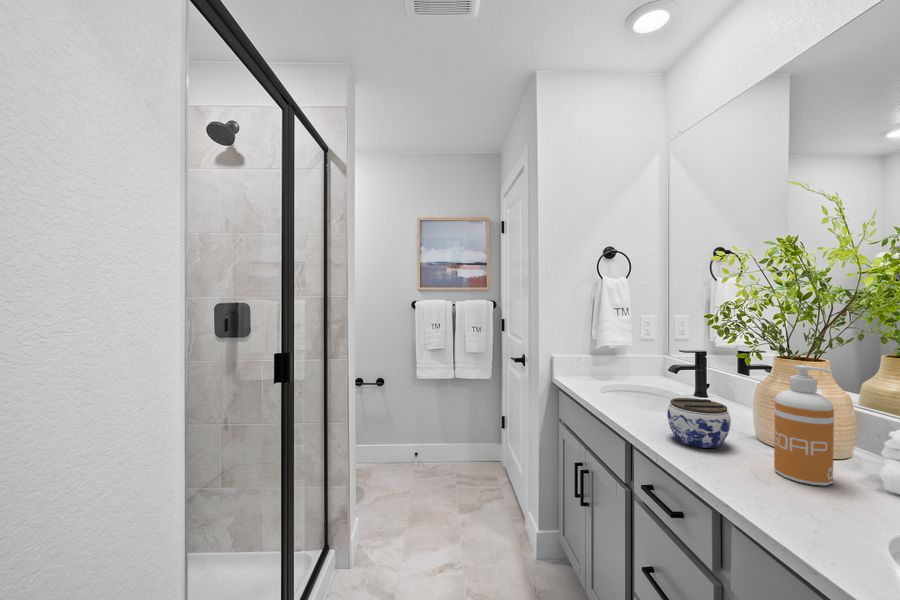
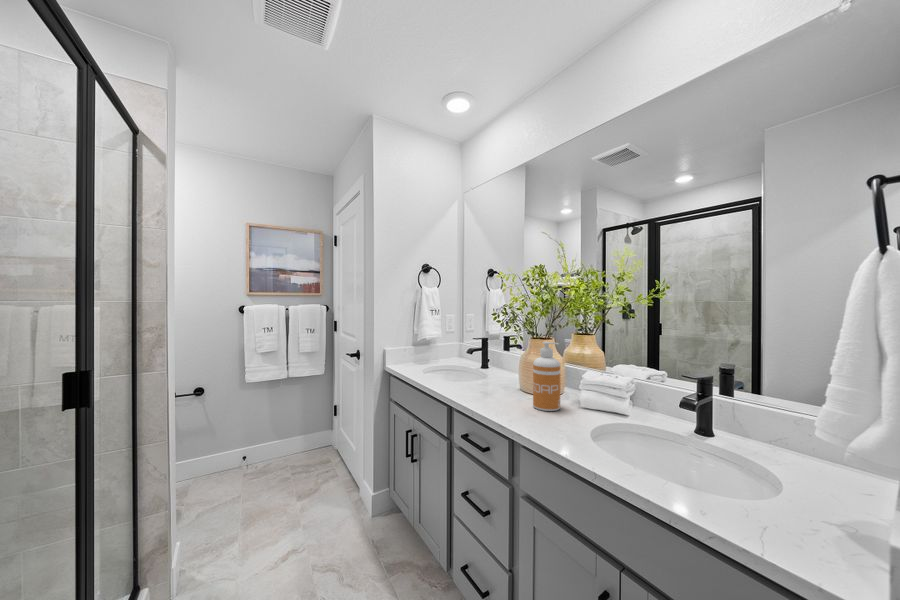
jar: present [667,398,731,448] -> none [474,369,510,401]

